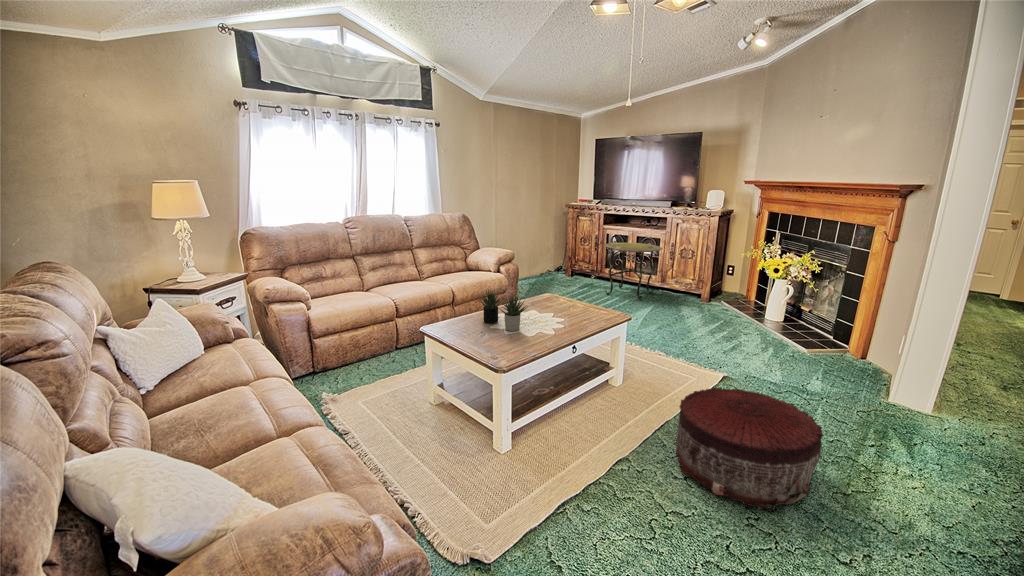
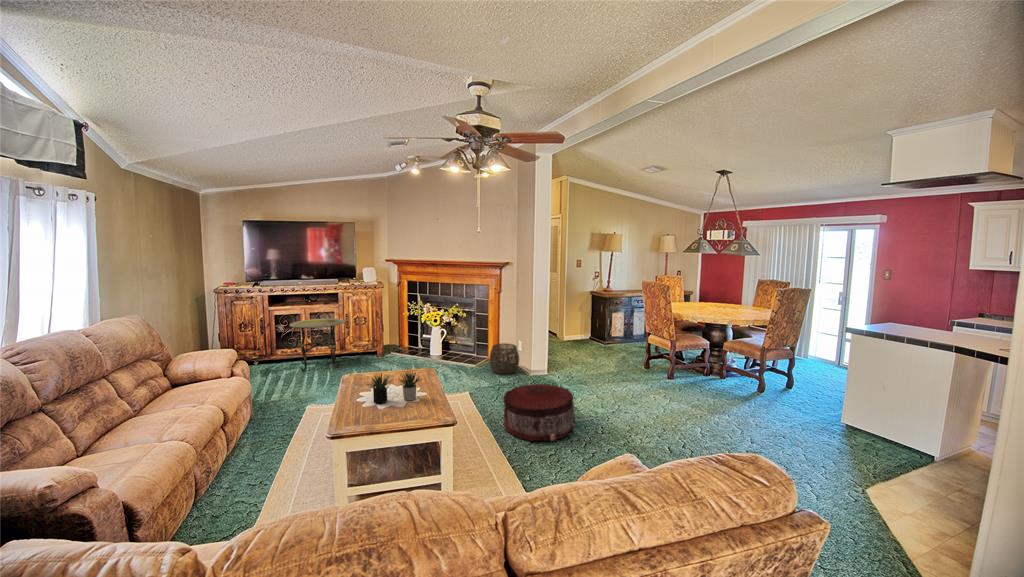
woven basket: none [817,328,883,386] -> present [489,343,519,374]

